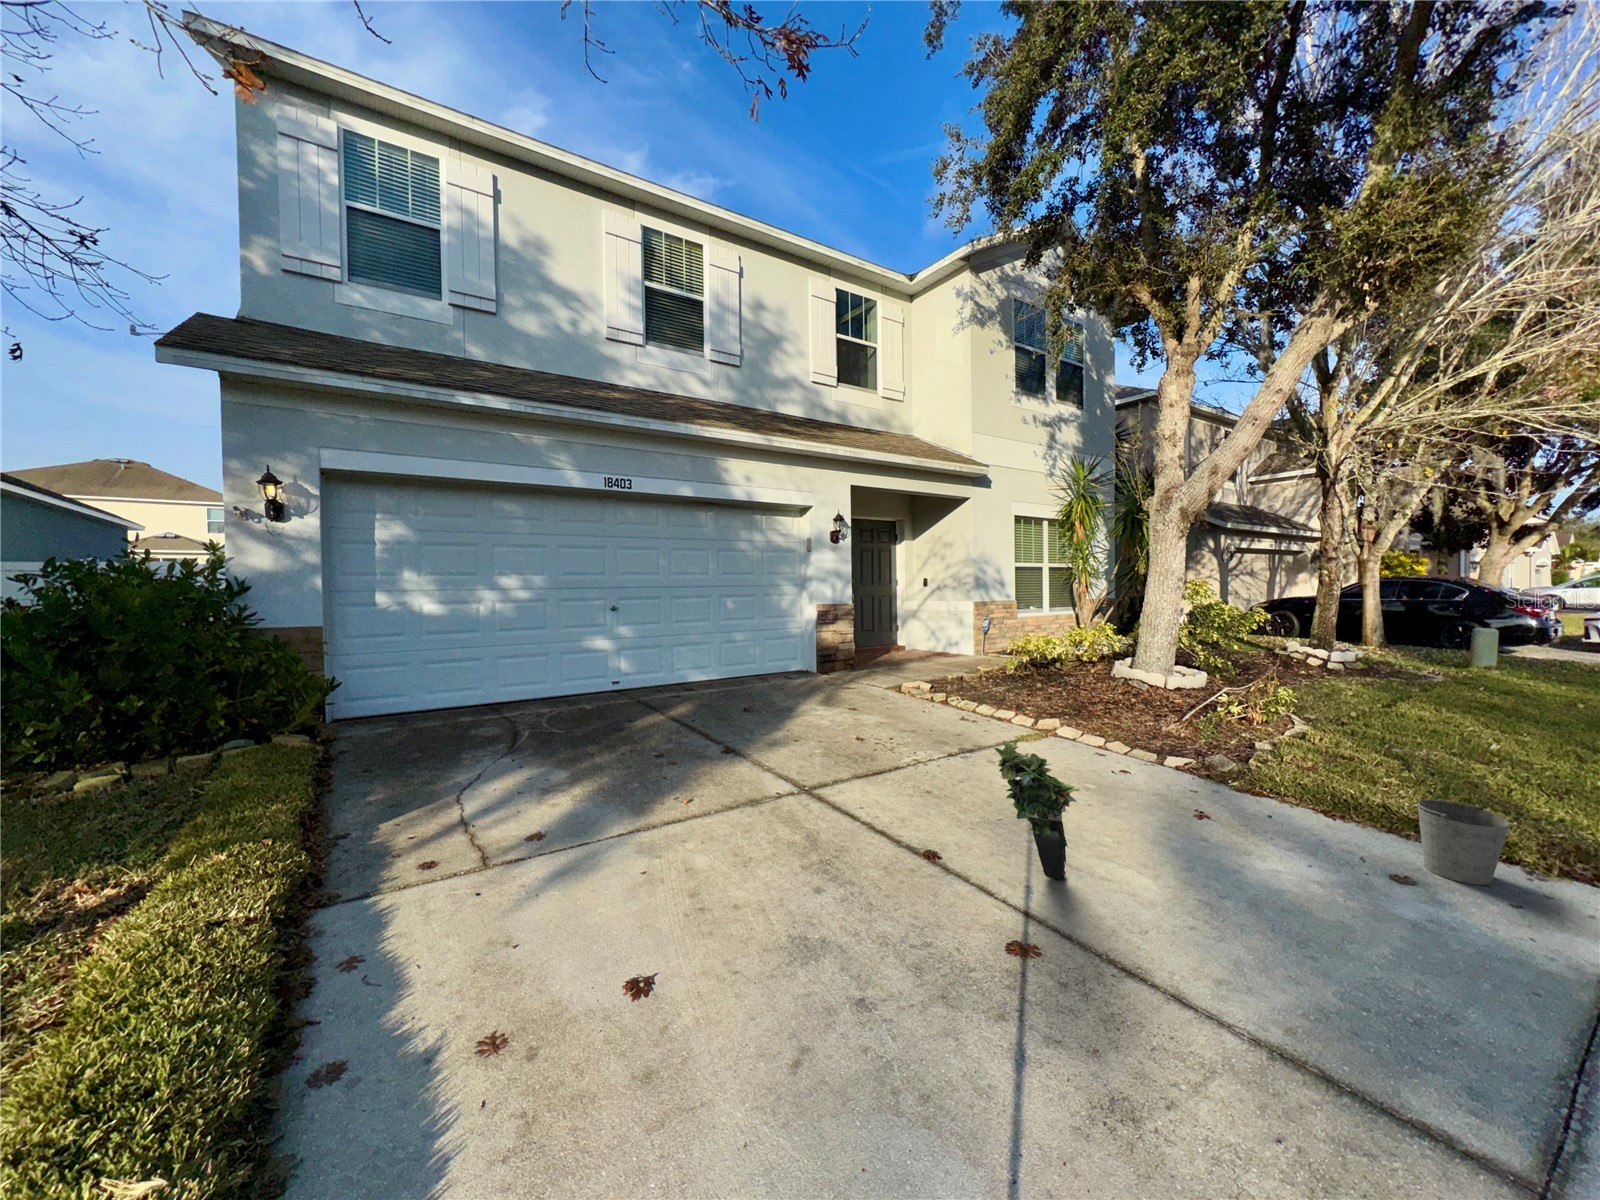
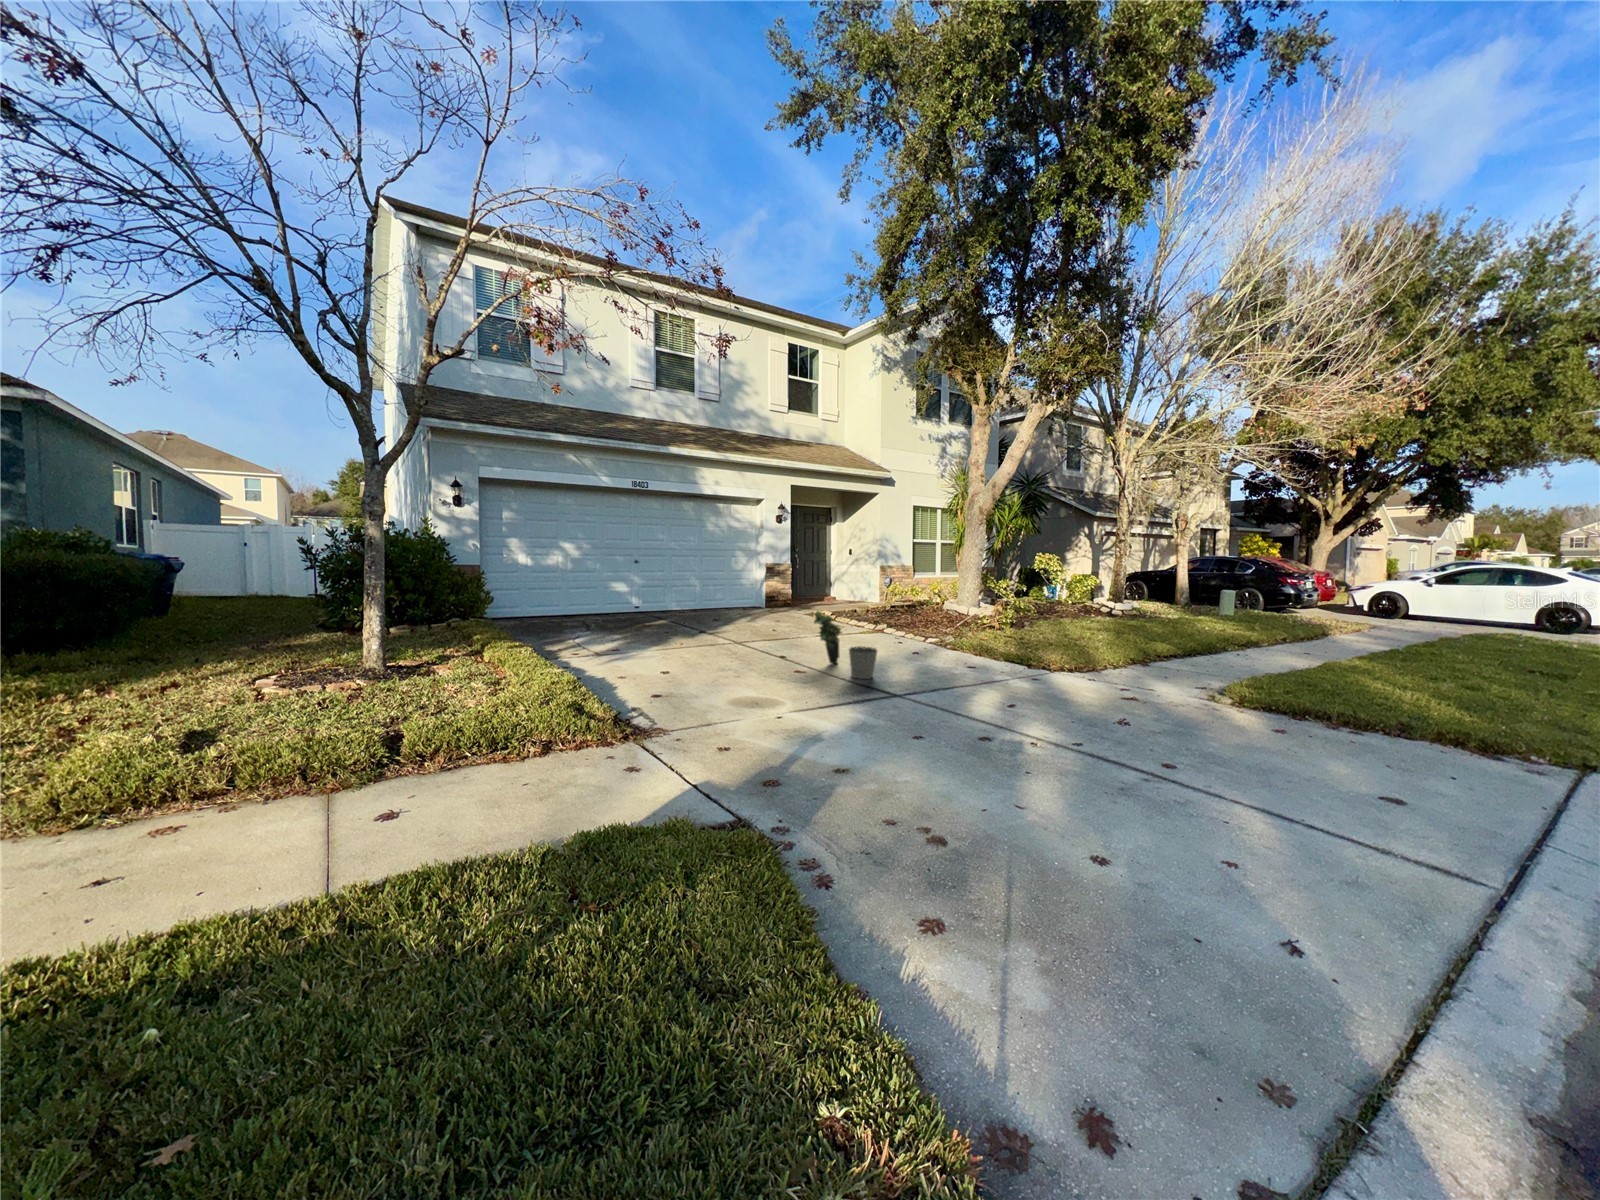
bucket: present [1417,800,1510,885] -> present [849,646,877,679]

